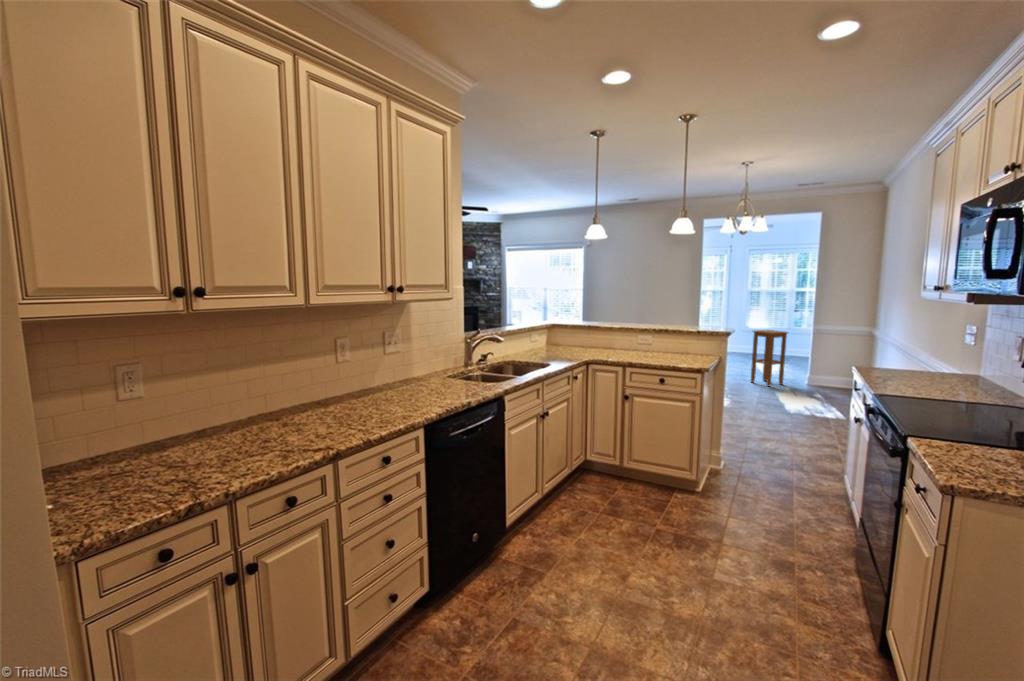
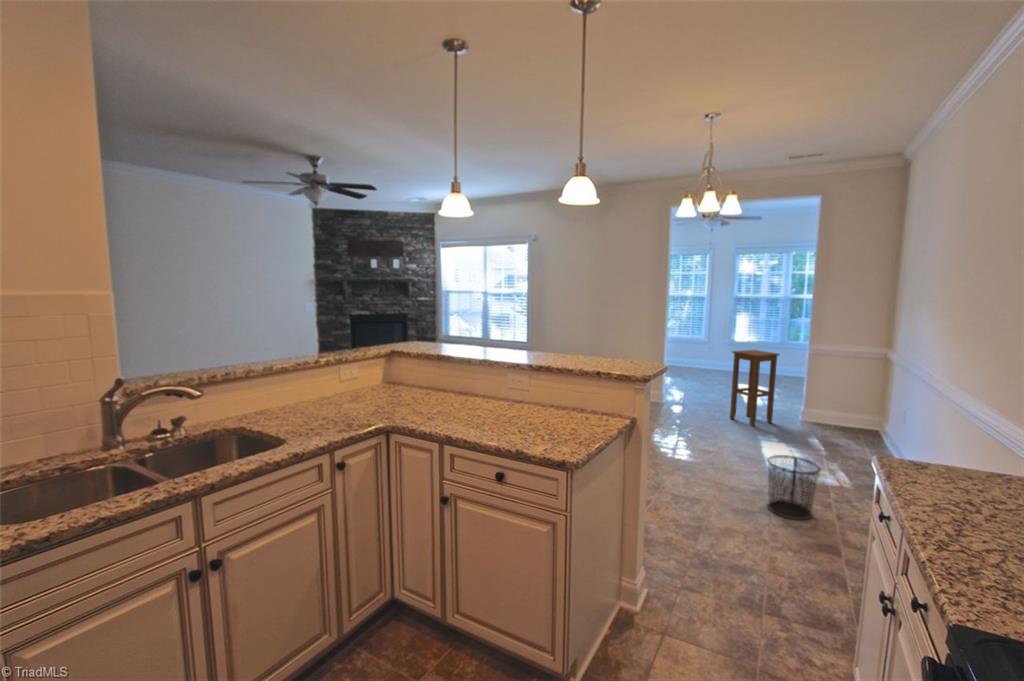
waste bin: none [788,394,825,433] -> present [767,455,821,520]

